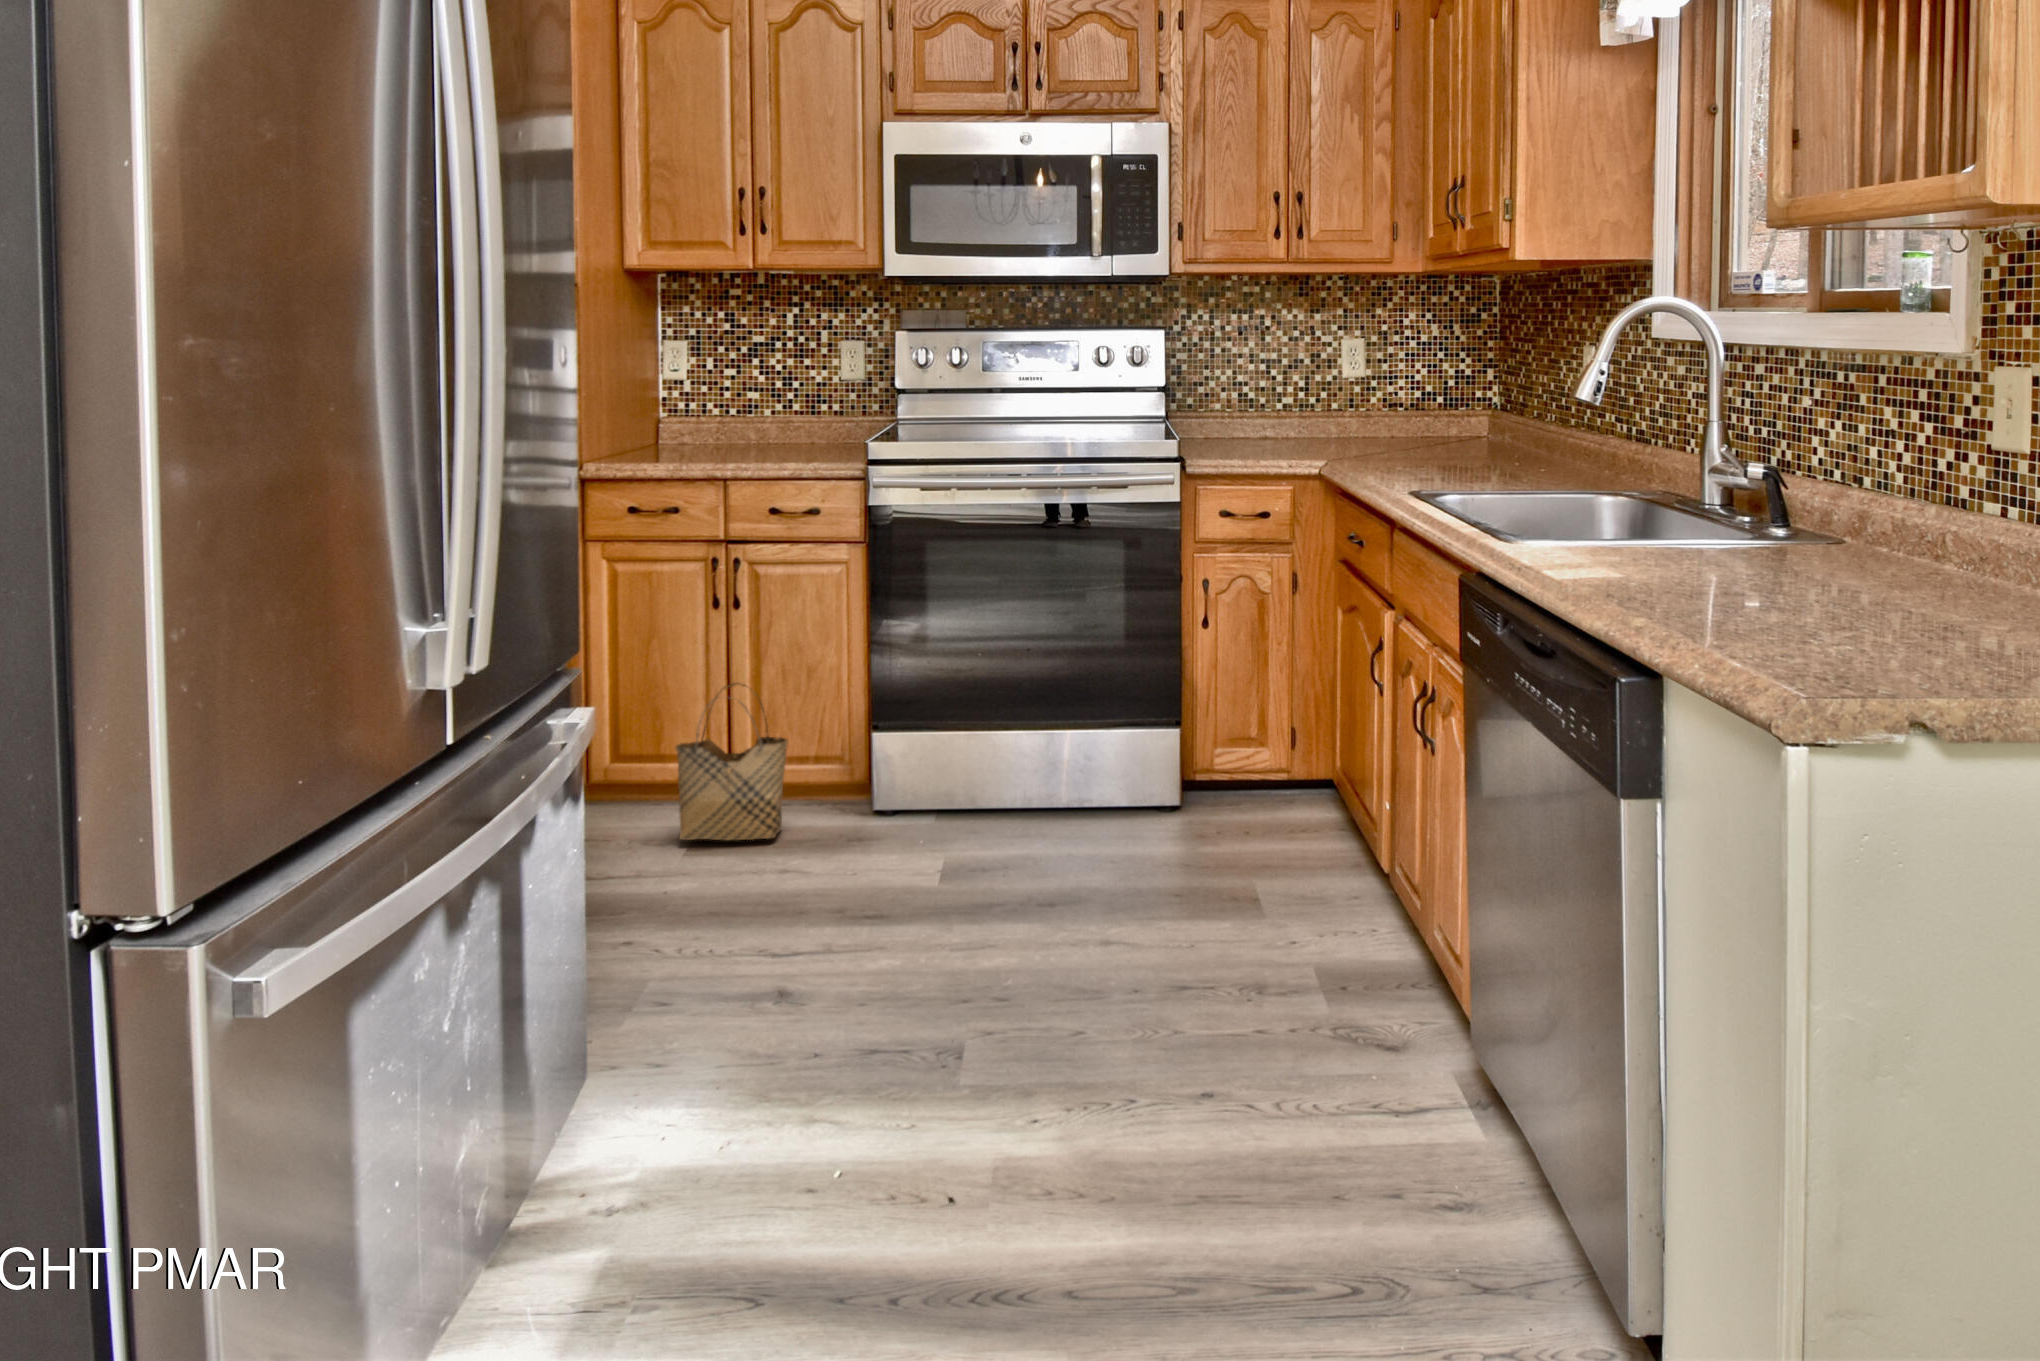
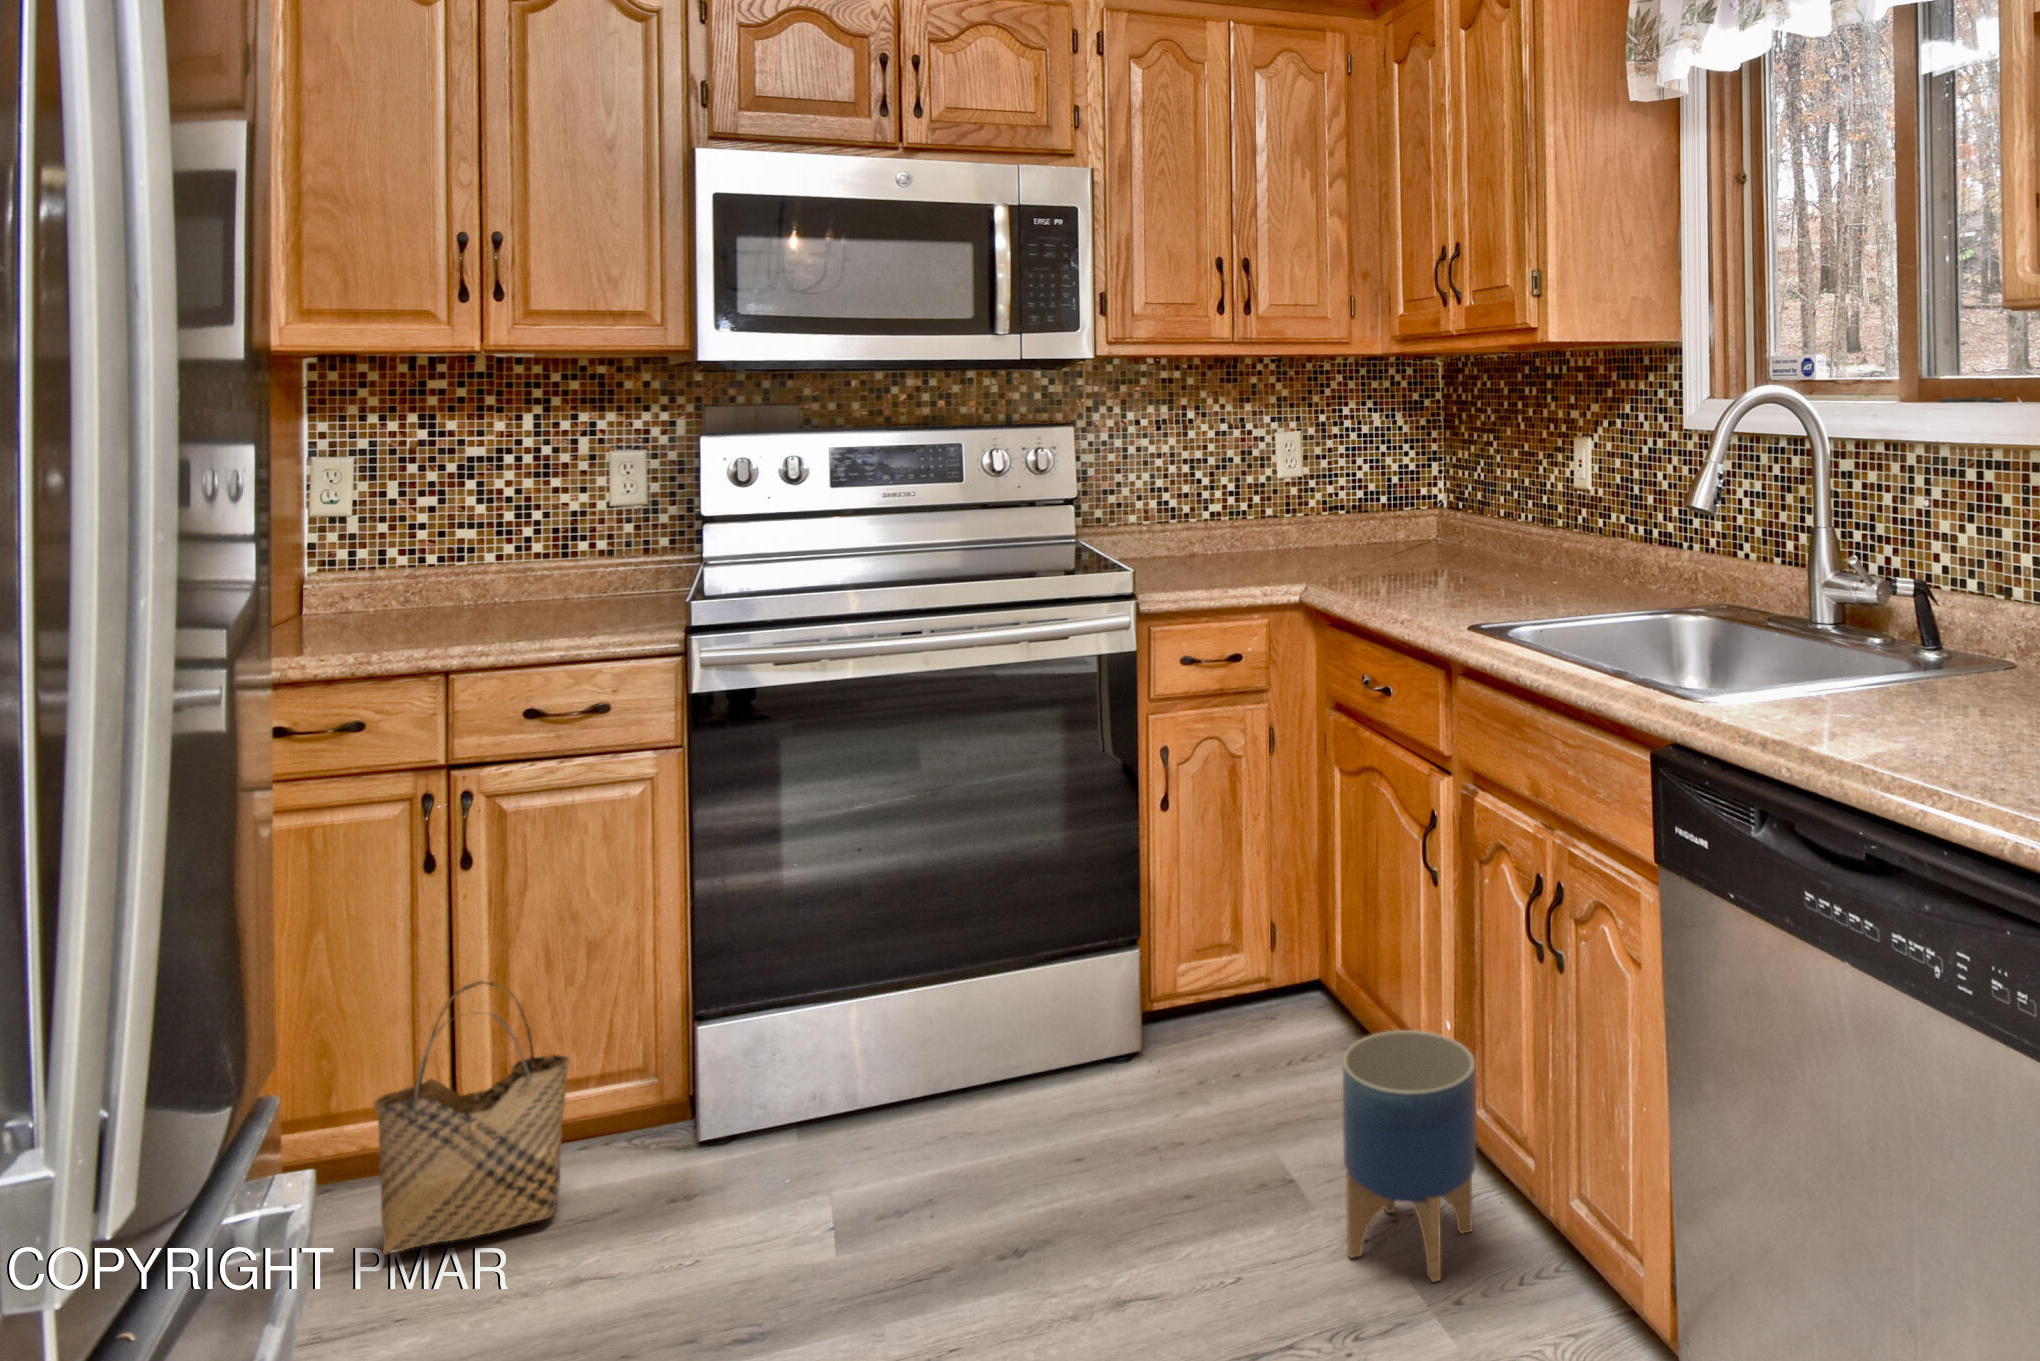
planter: none [1276,798,1380,979] -> present [1343,1030,1476,1282]

